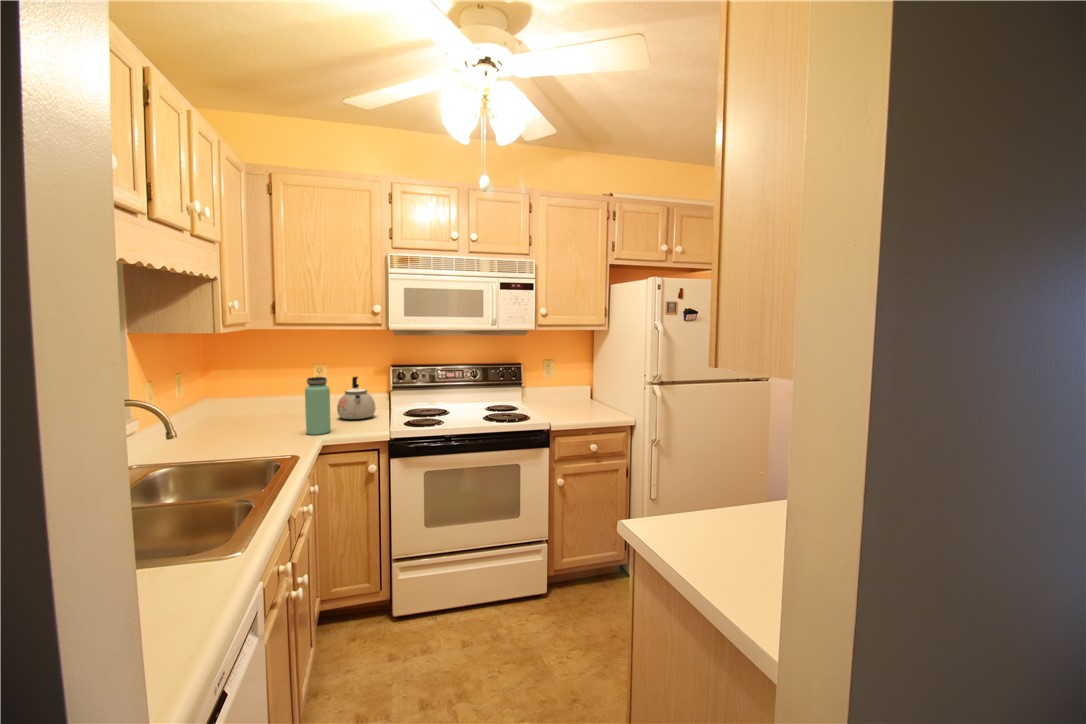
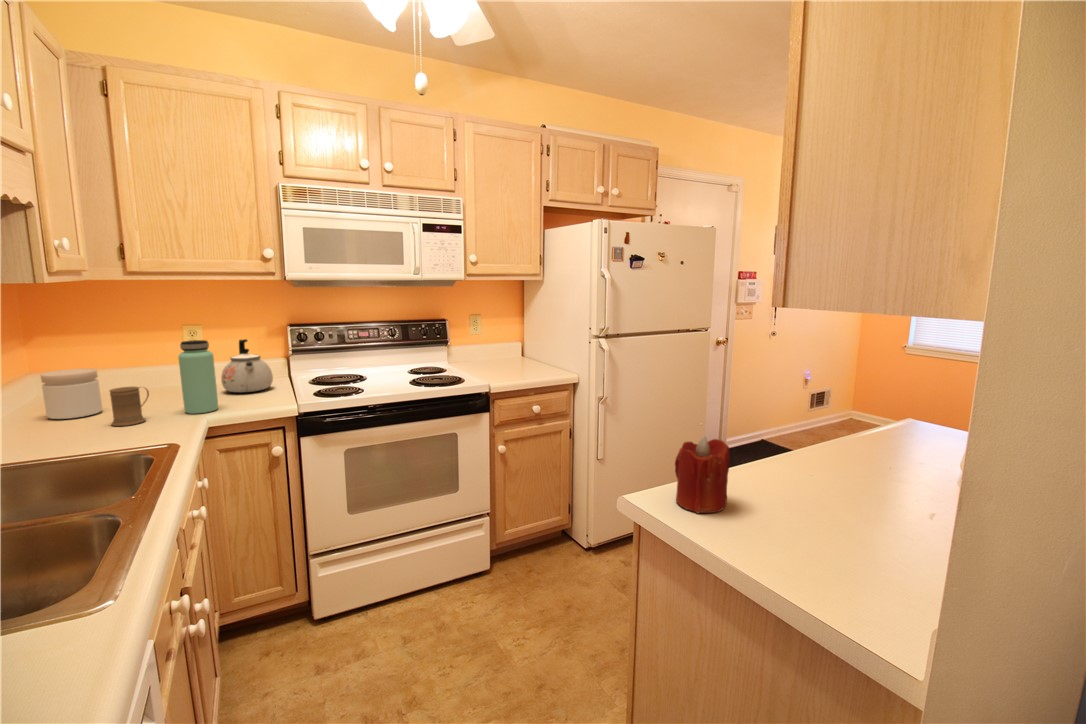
jar: none [214,396,252,433] -> present [41,369,102,419]
mug: none [255,411,283,441] -> present [110,386,149,426]
candle: none [670,480,718,551] -> present [675,437,730,513]

